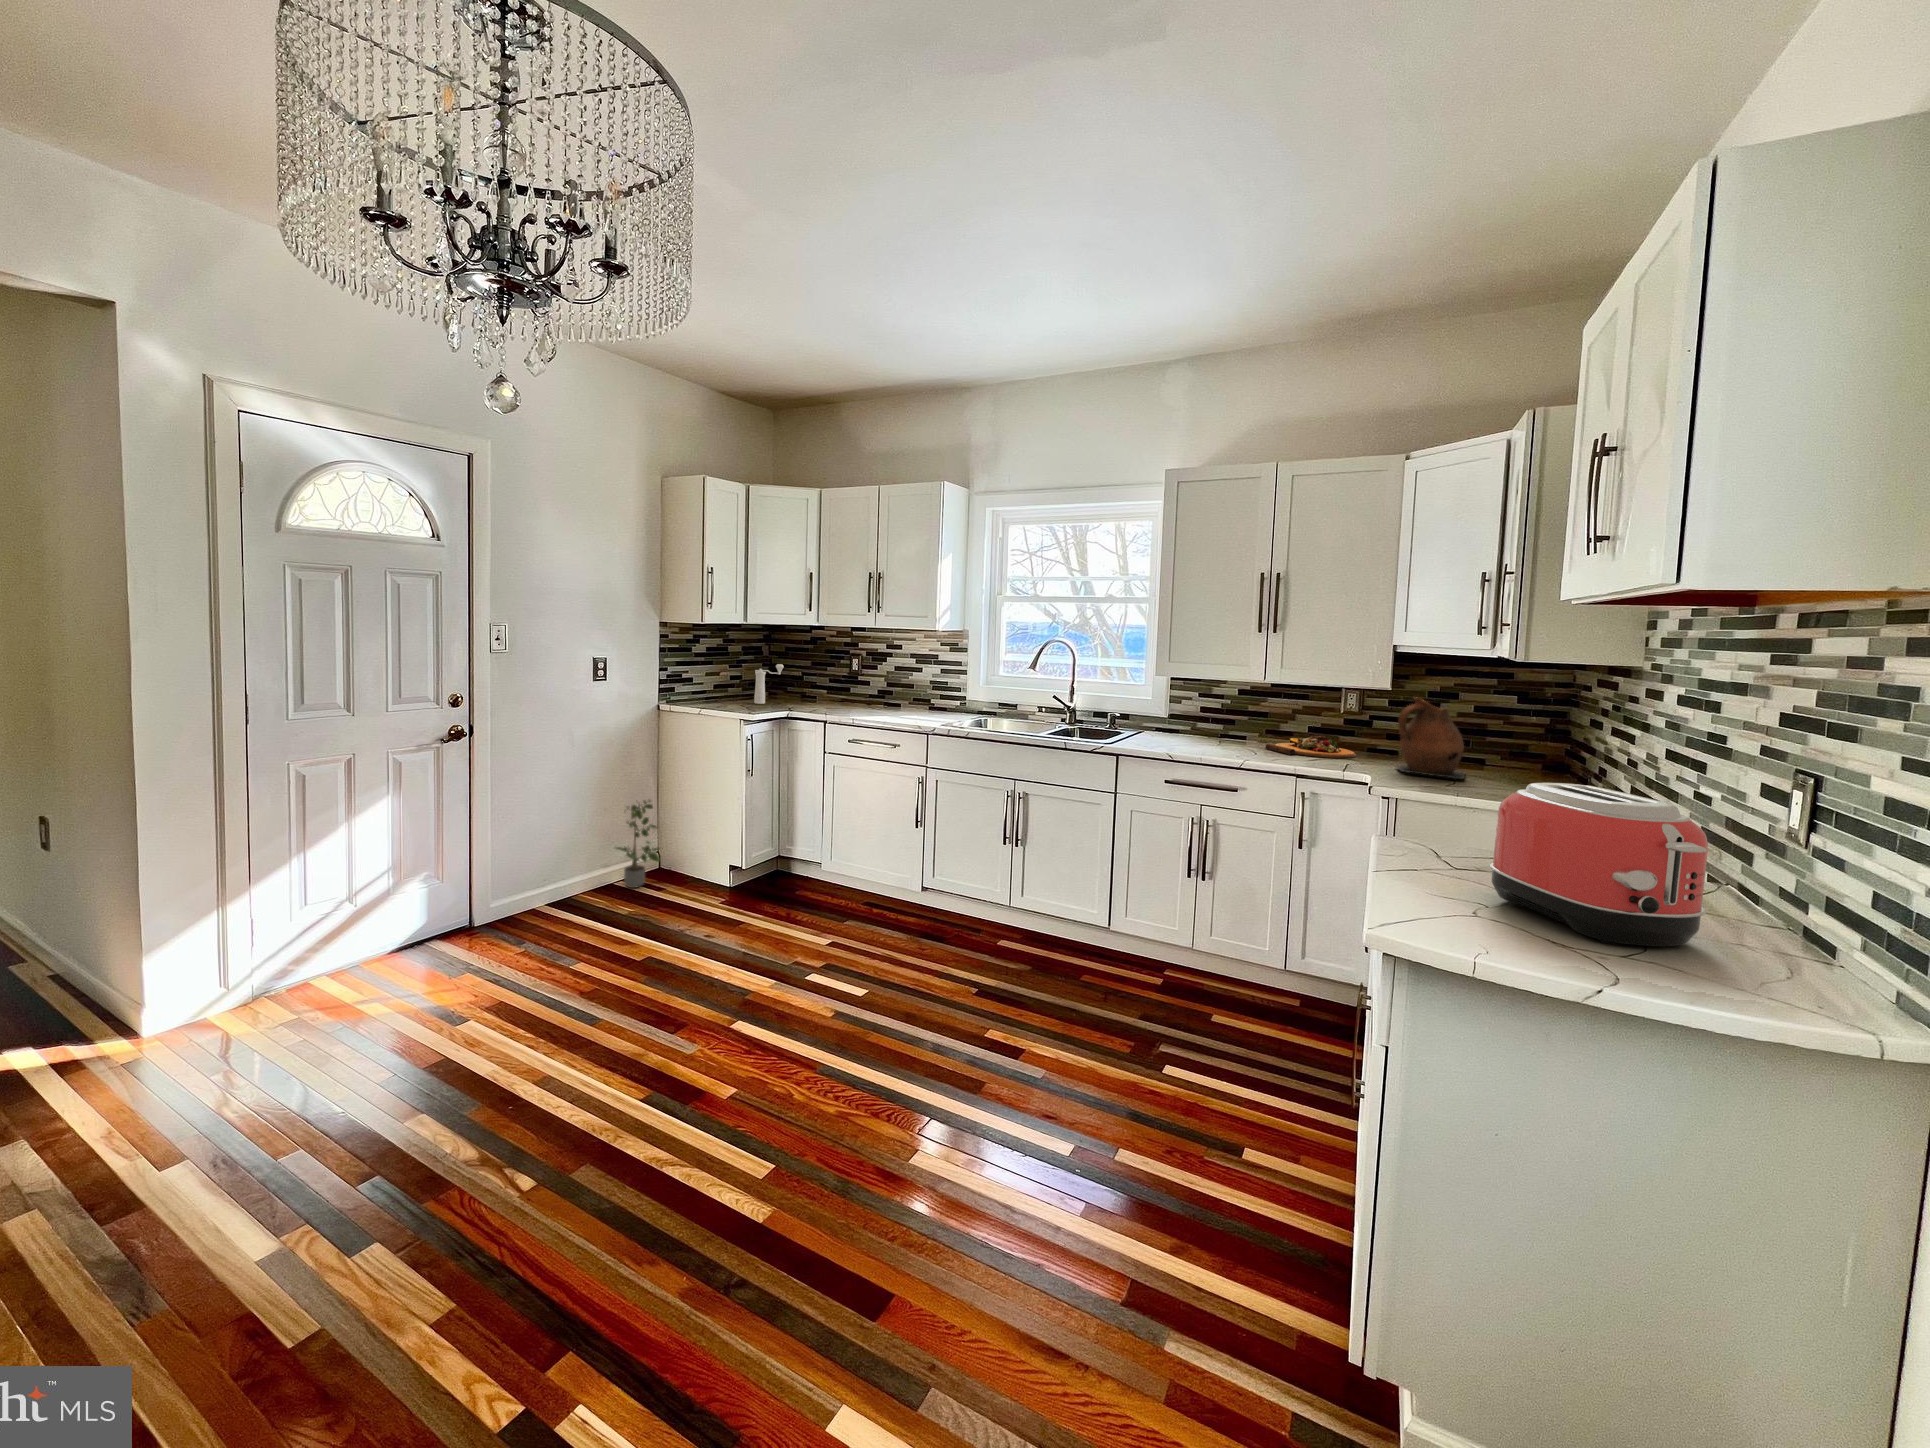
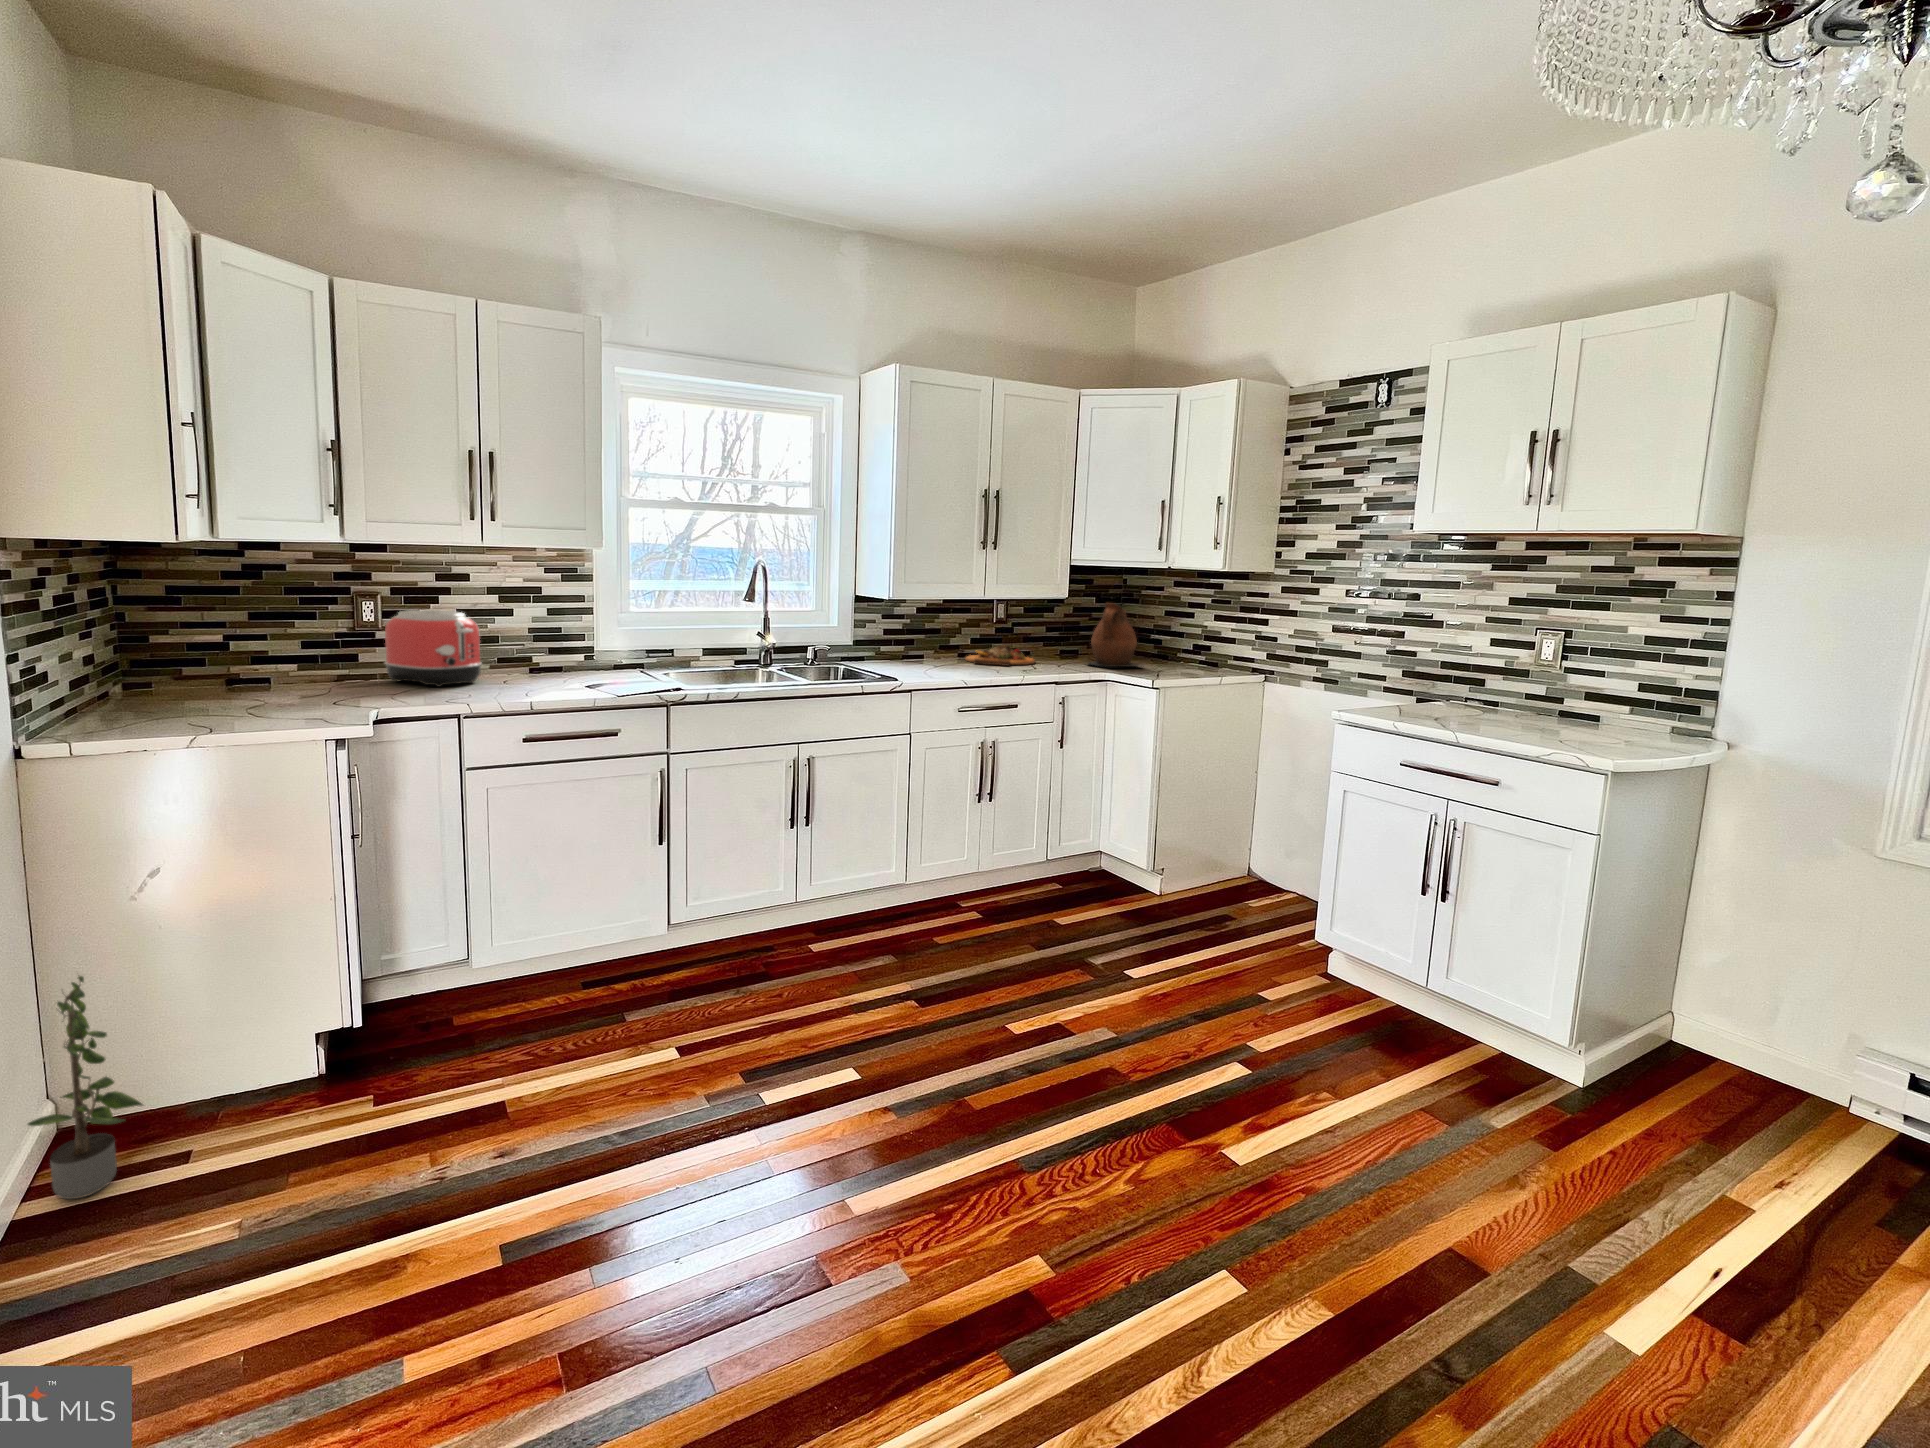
pepper mill: present [754,664,784,704] -> none [214,622,266,707]
toaster: present [1489,783,1708,946] -> present [385,610,481,687]

